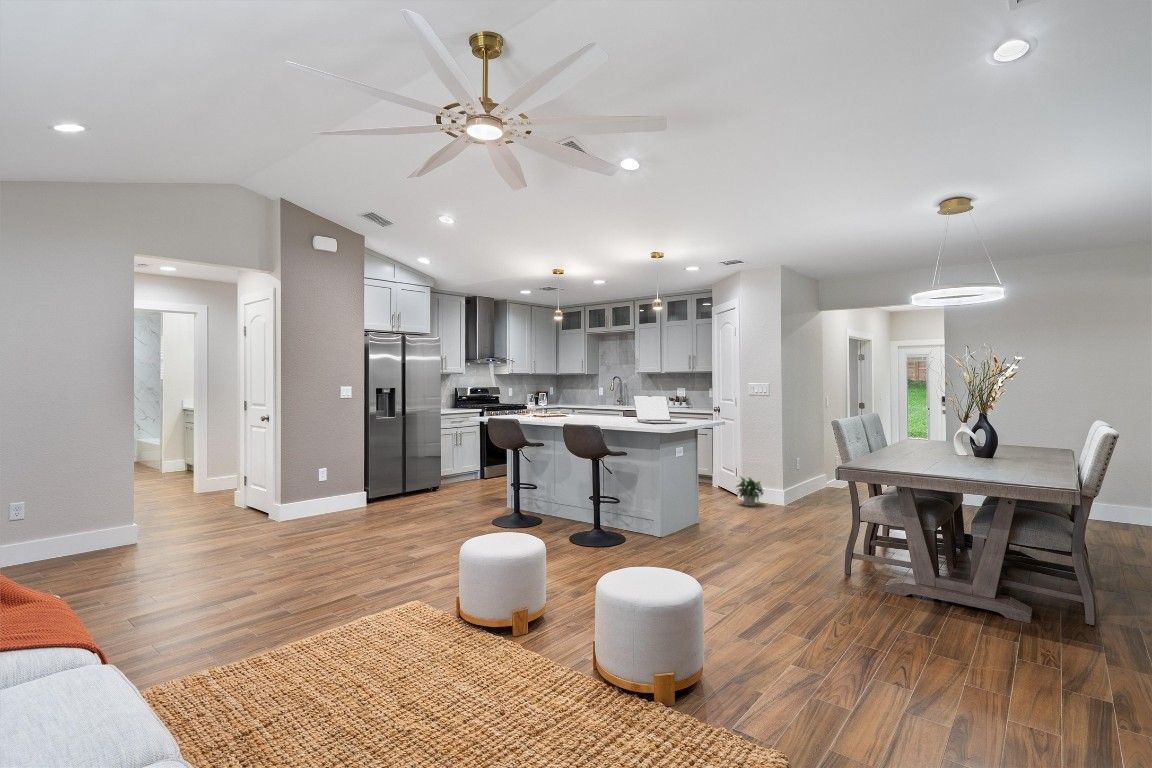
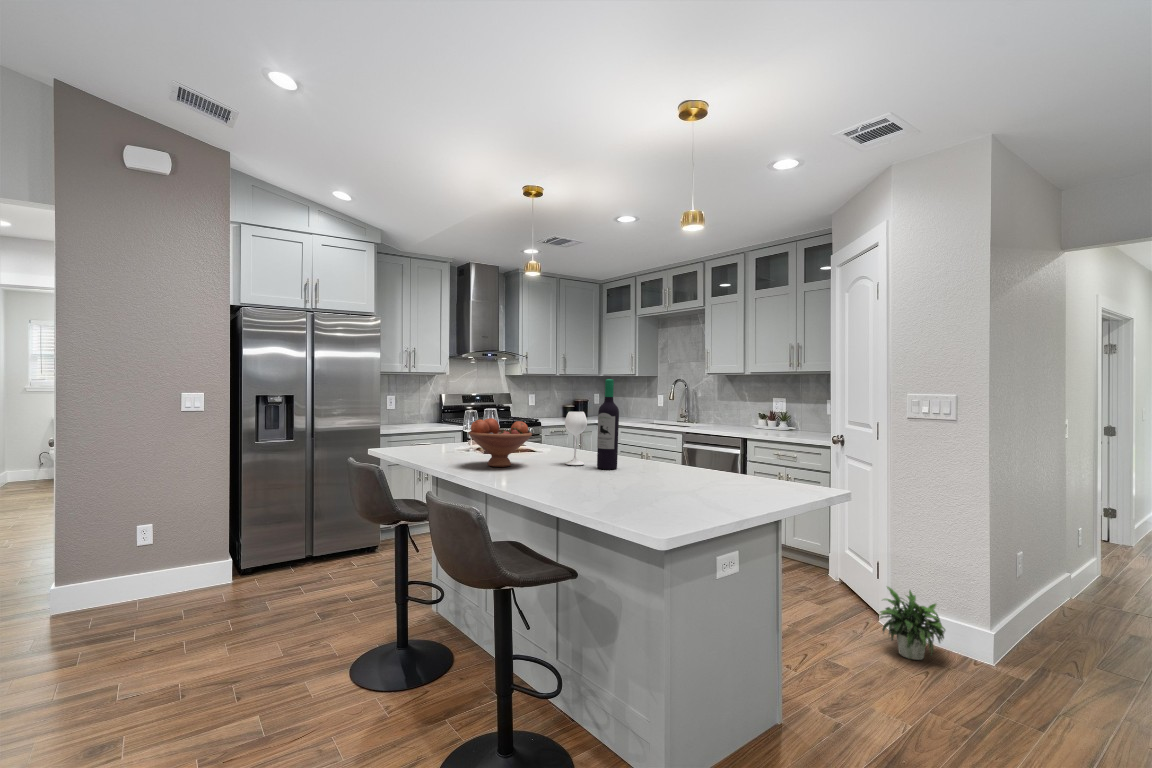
wine bottle: none [587,375,617,419] -> present [565,379,619,469]
fruit bowl: none [542,395,574,419] -> present [468,418,532,467]
laptop: present [633,395,687,423] -> none [636,425,758,498]

